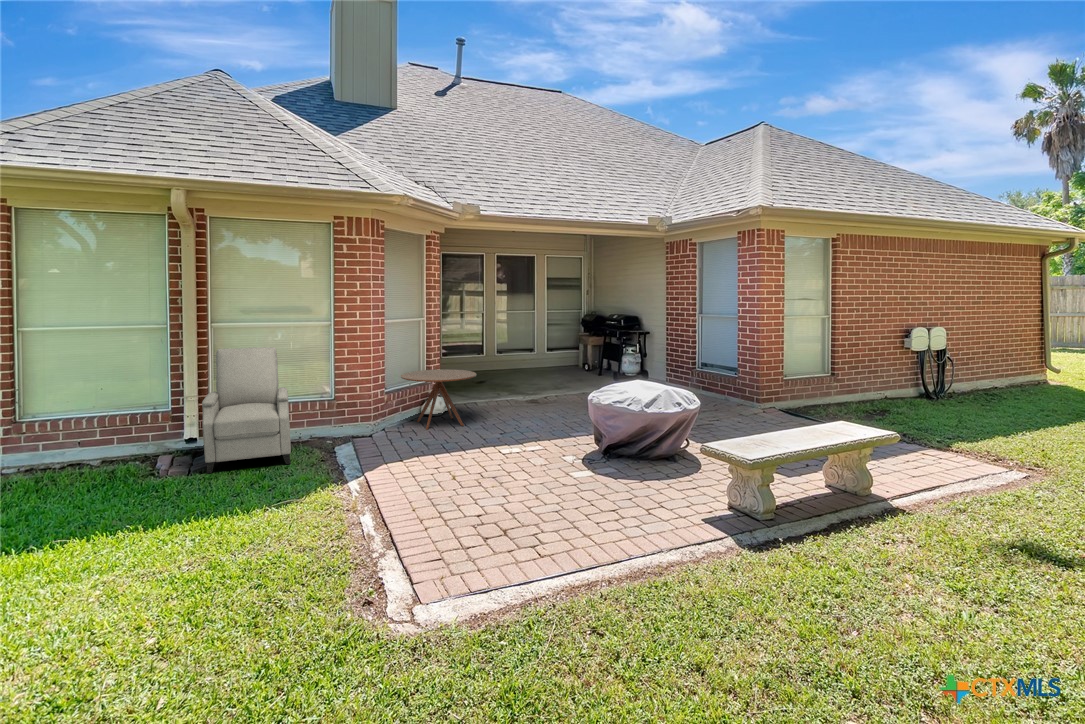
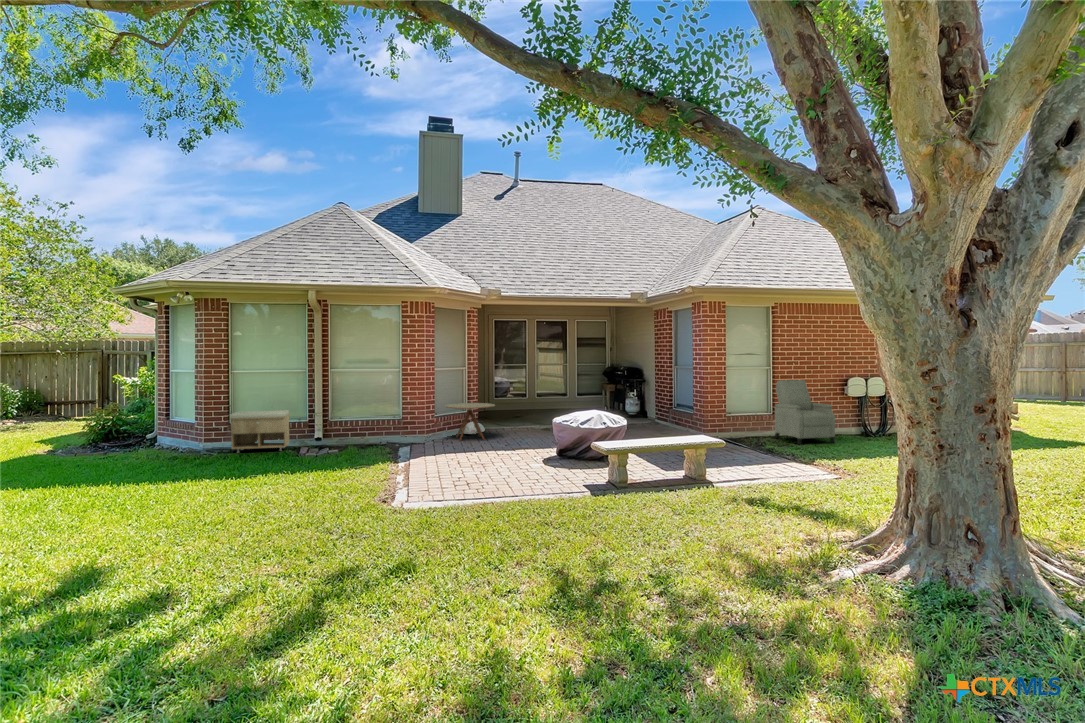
chair: present [202,347,291,473] -> present [775,380,835,444]
storage bench: none [11,394,141,476] -> present [230,410,289,453]

